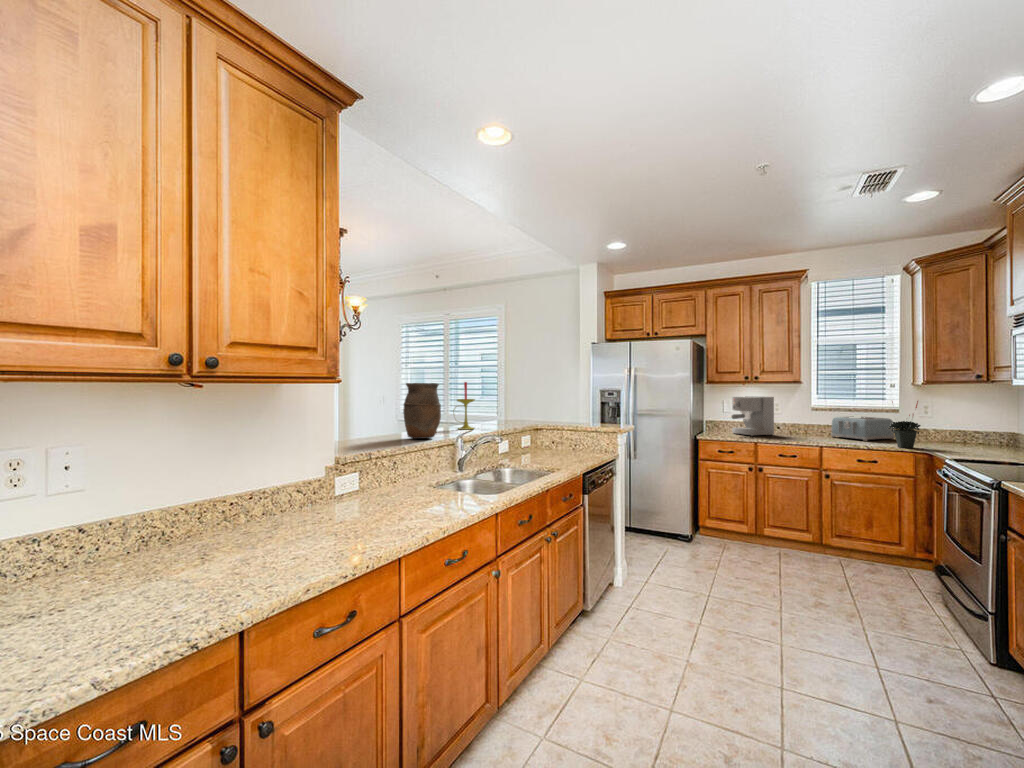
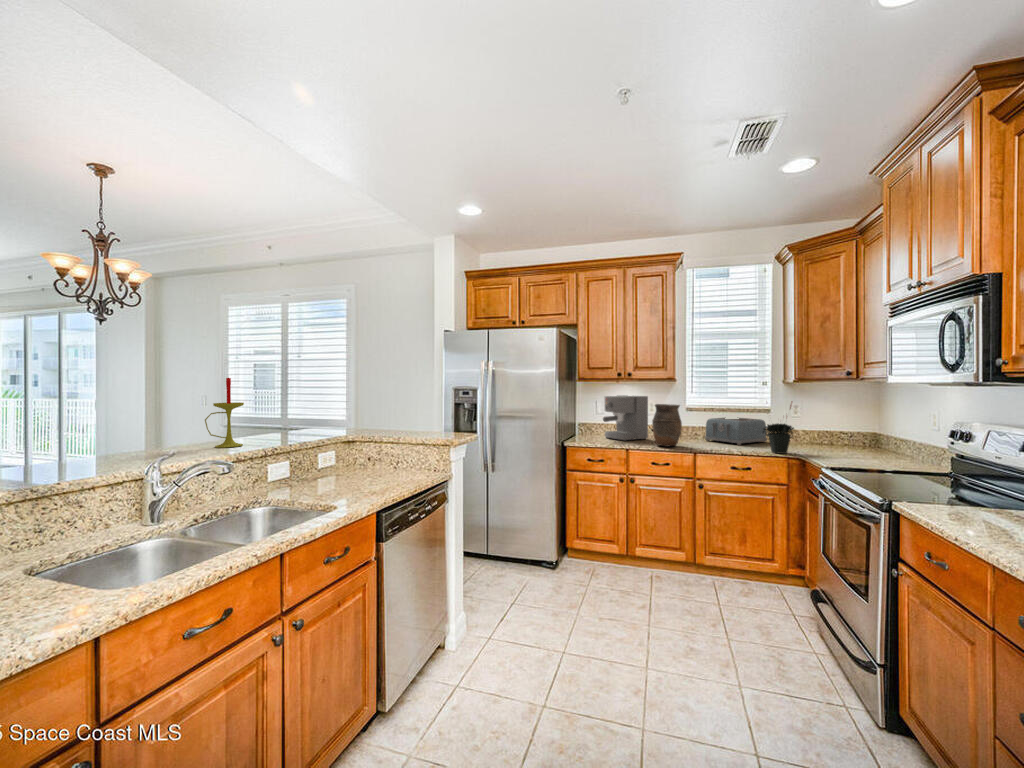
vase: present [403,383,441,439] -> present [652,404,682,447]

